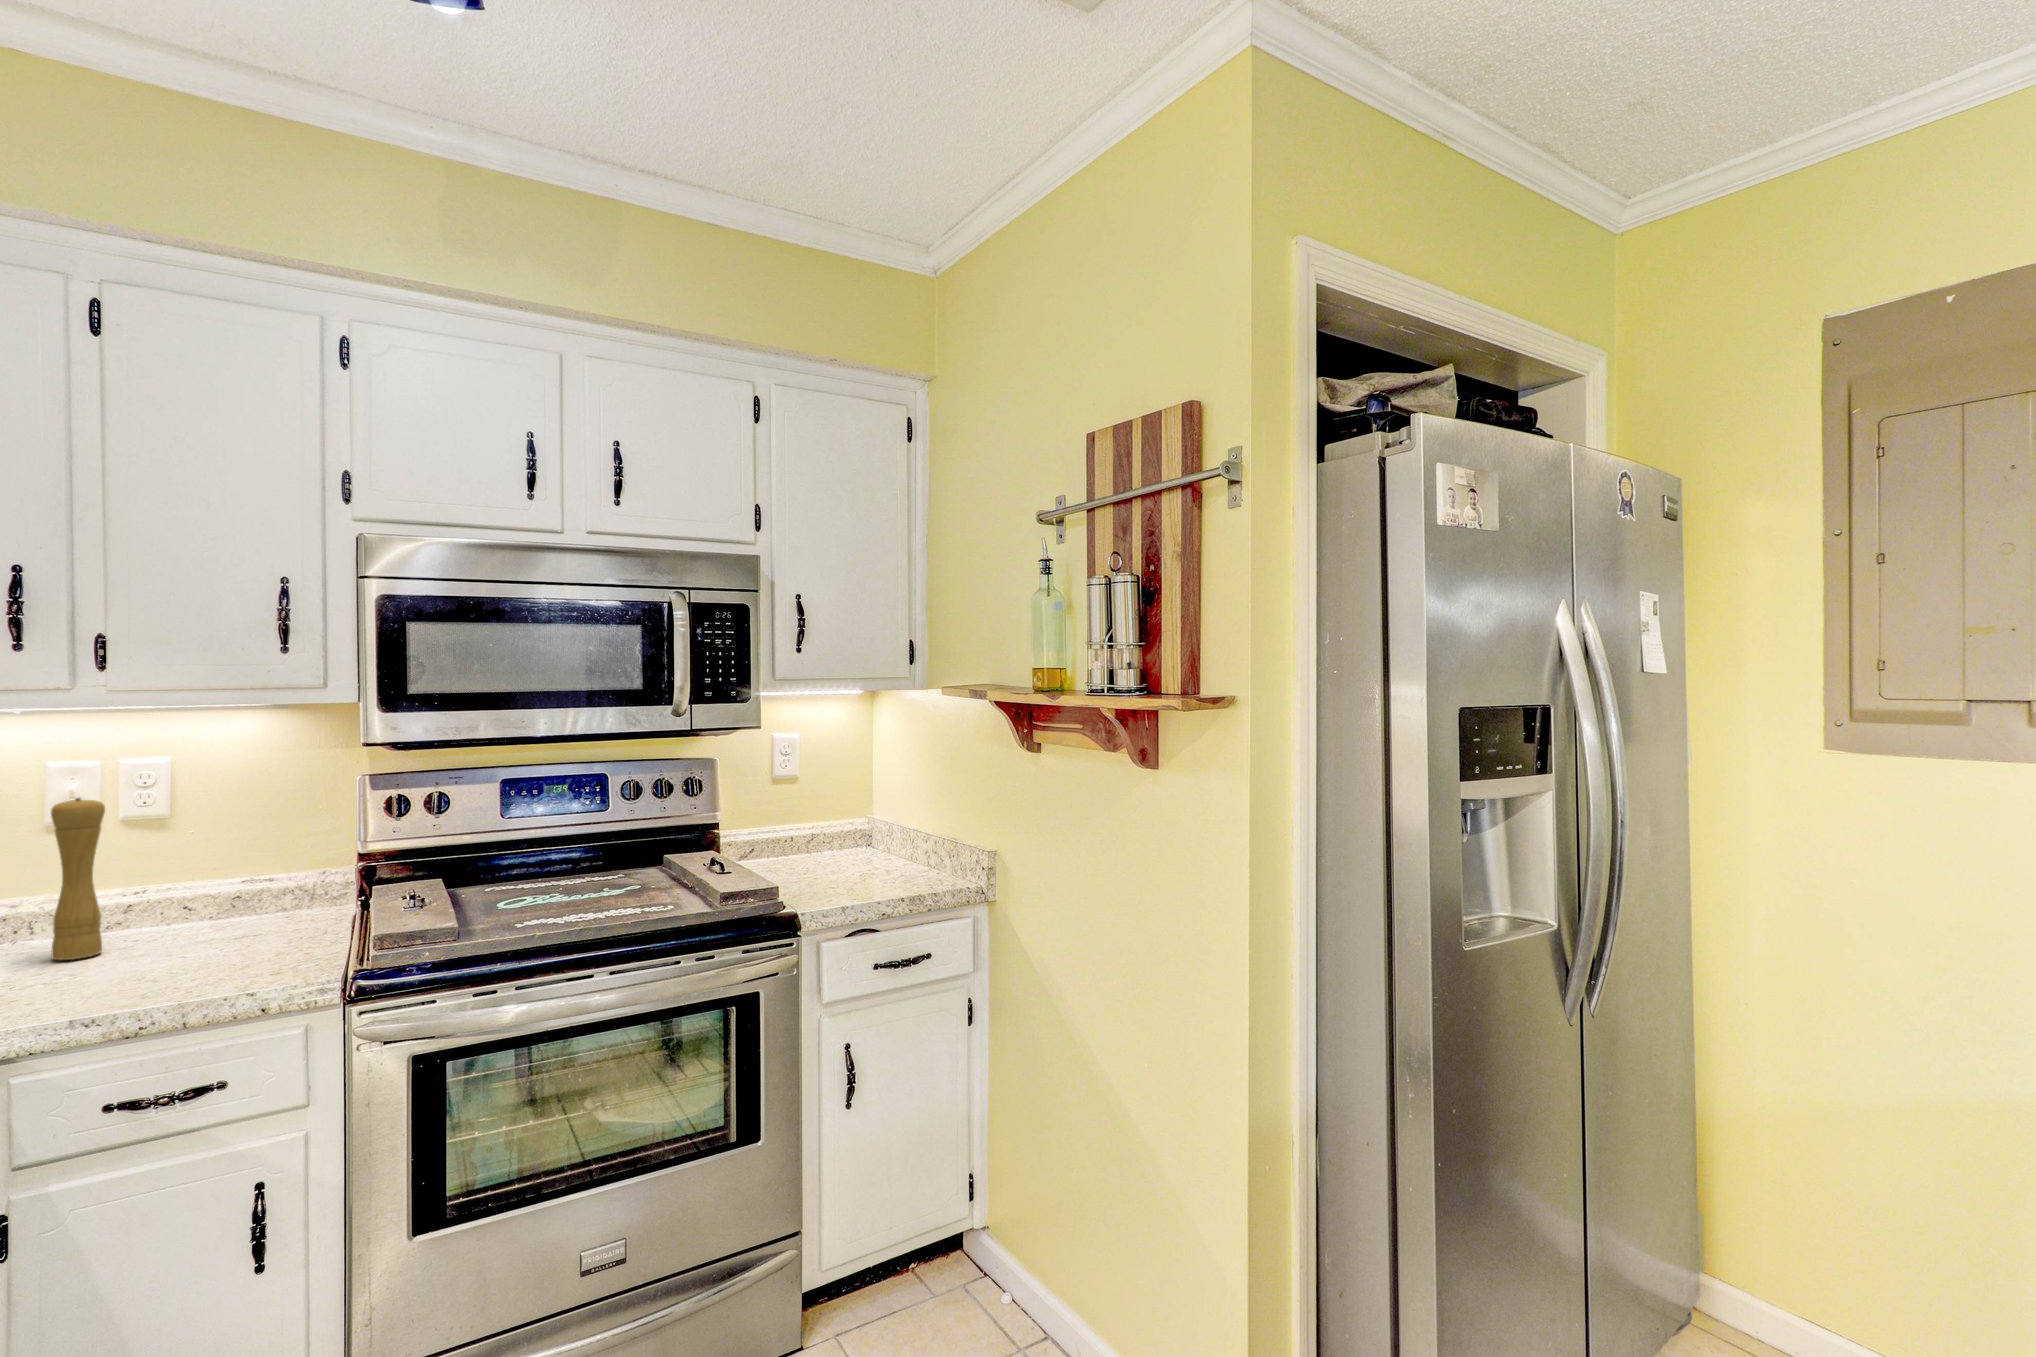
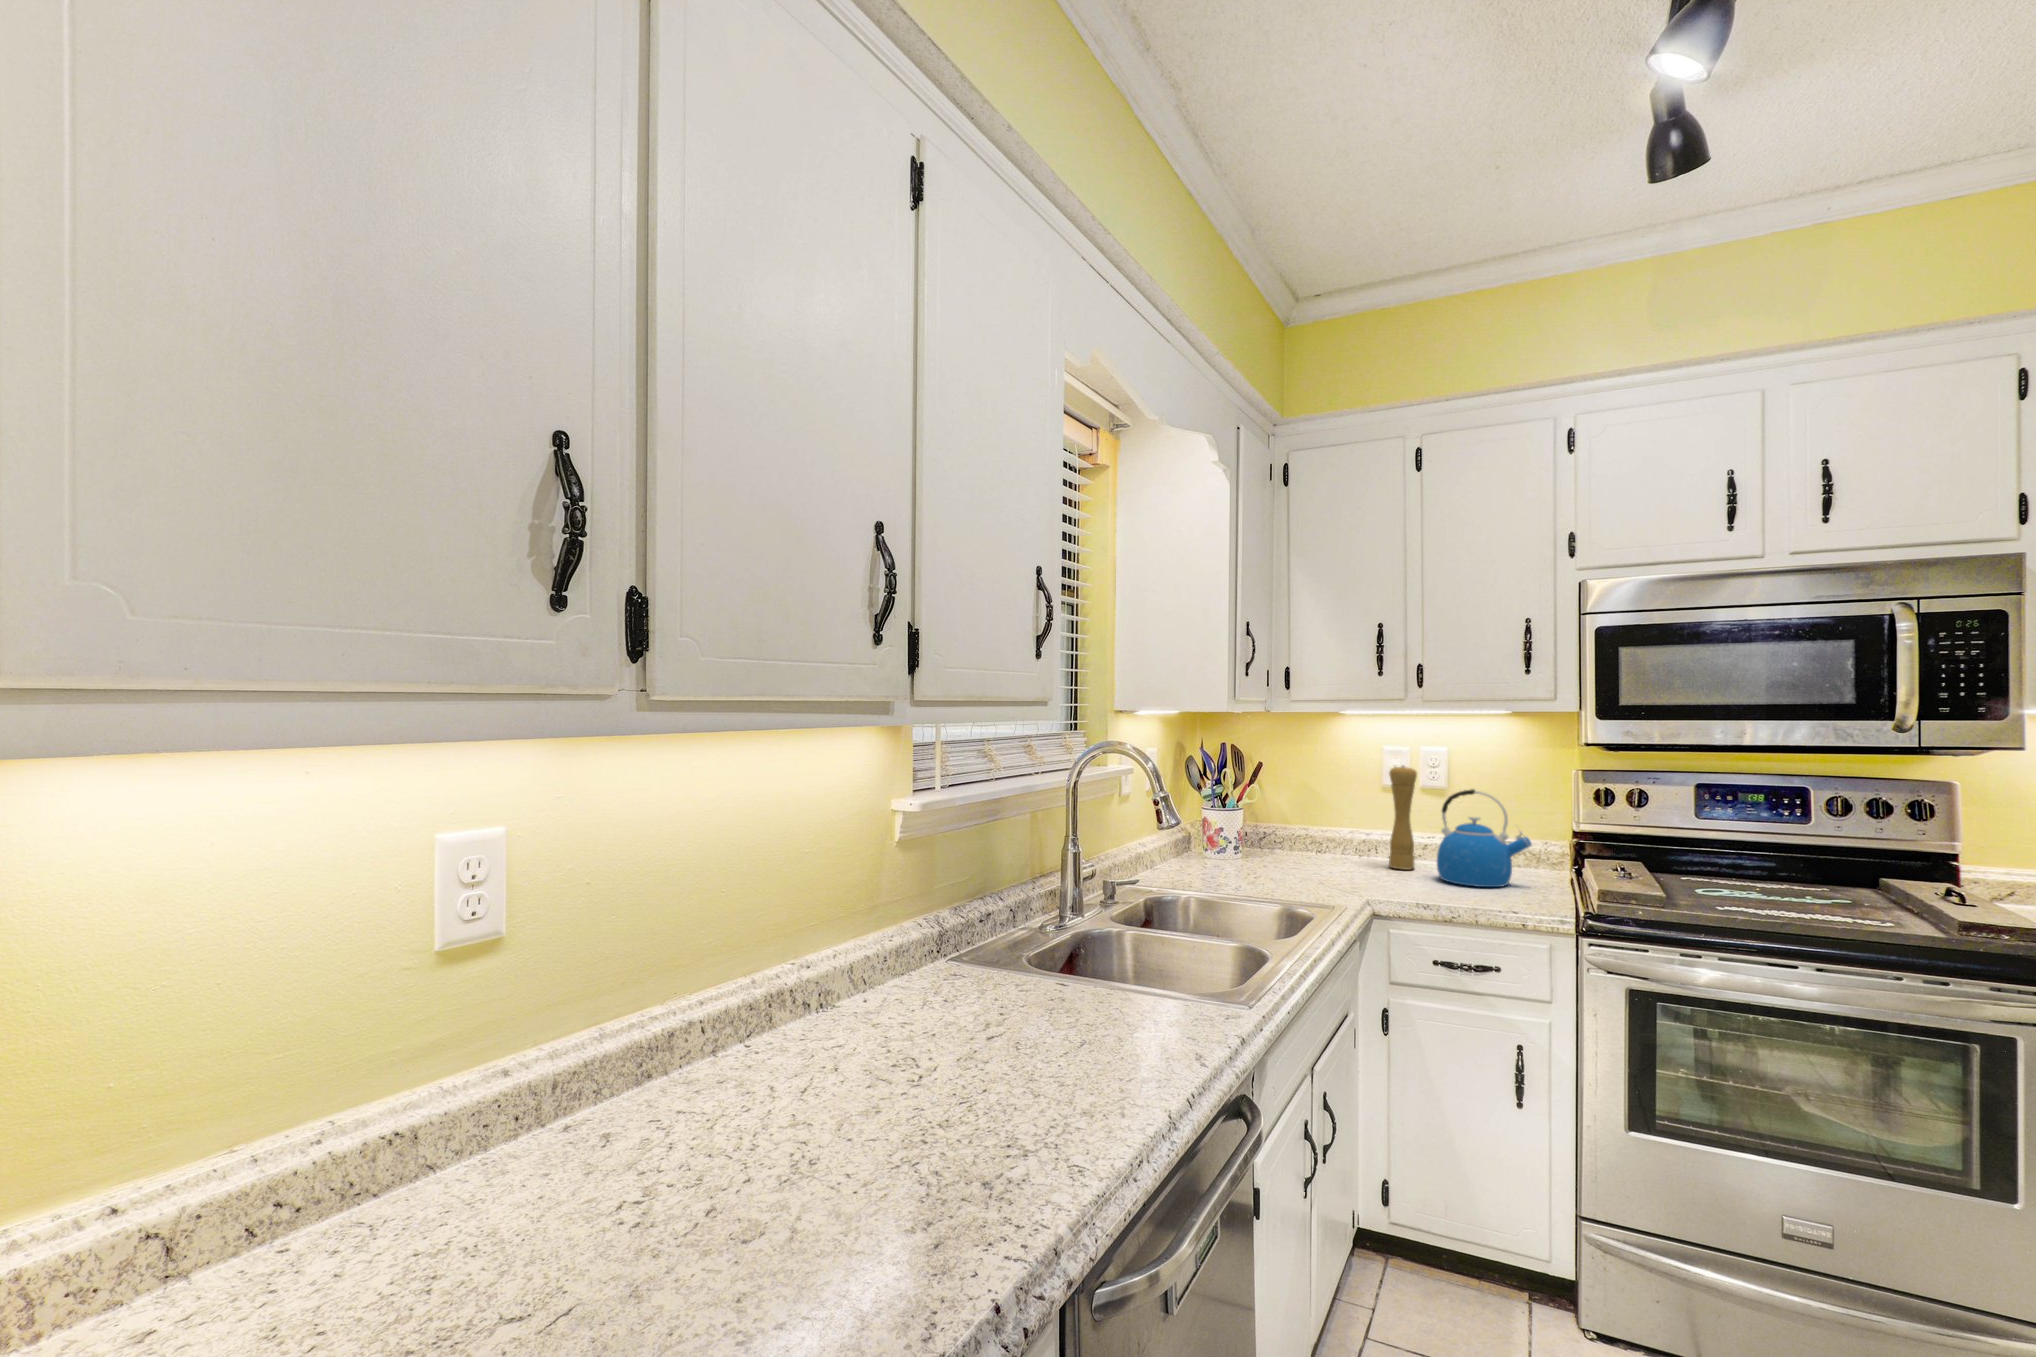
kettle: none [137,822,292,966] -> present [1437,789,1532,887]

